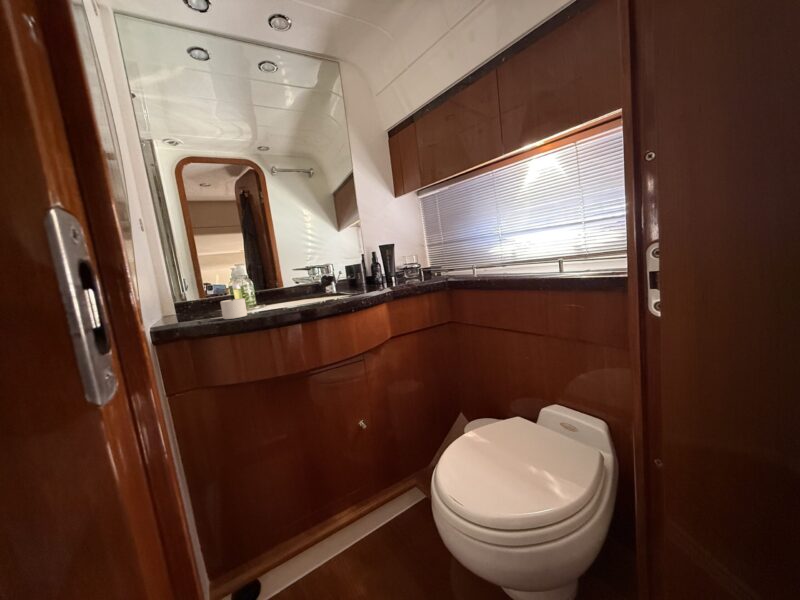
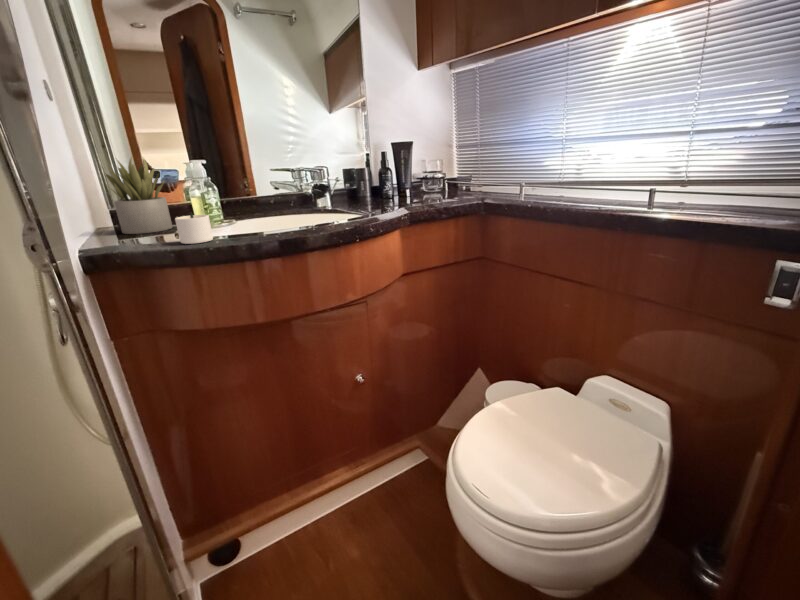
succulent plant: none [172,264,219,319] -> present [106,158,172,234]

